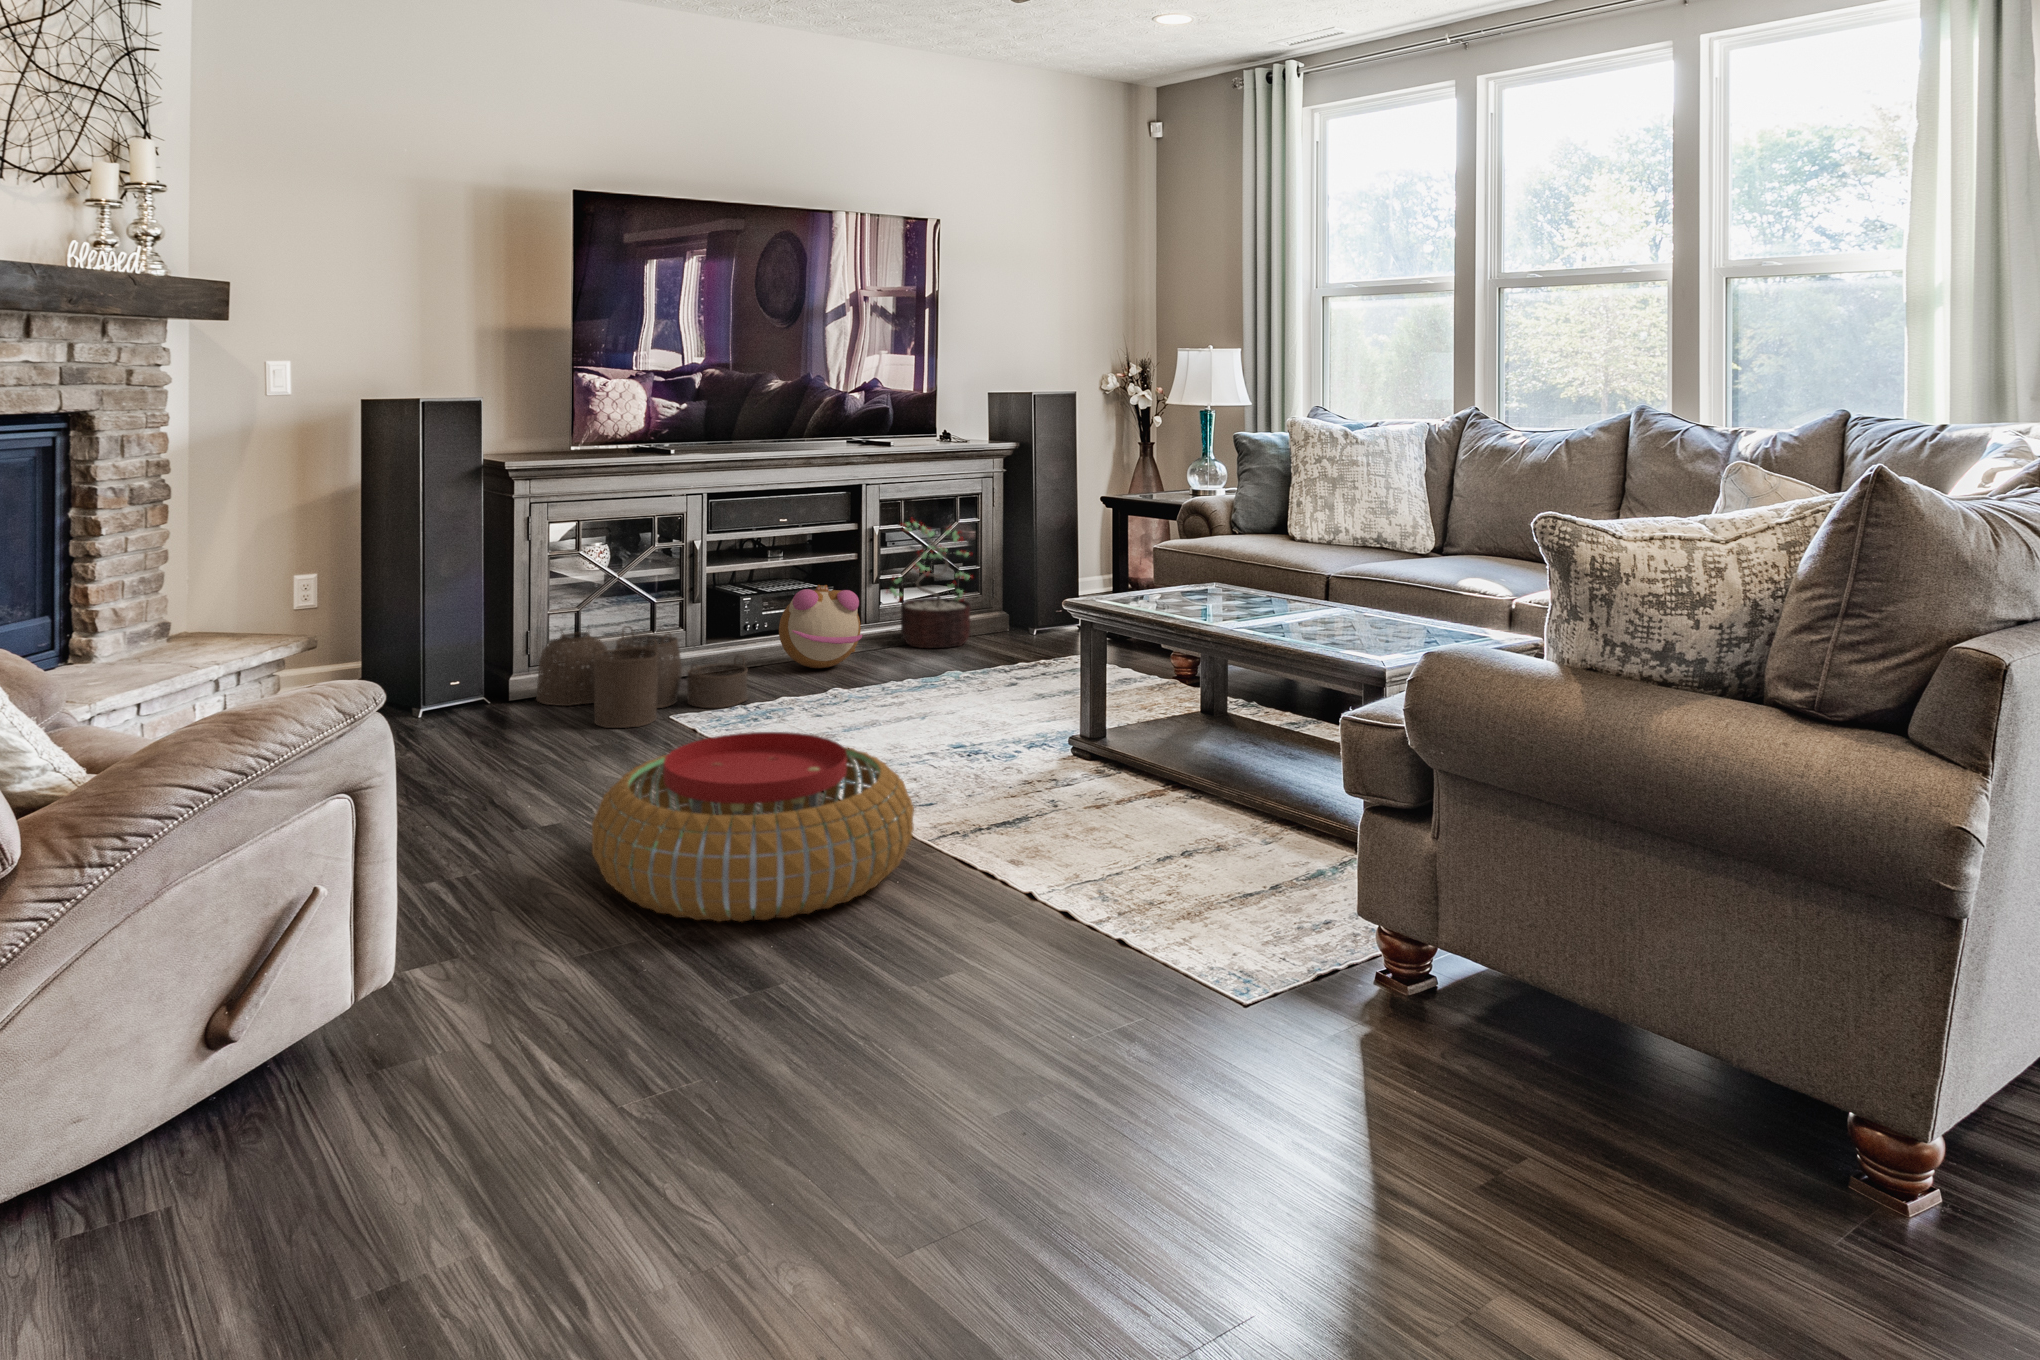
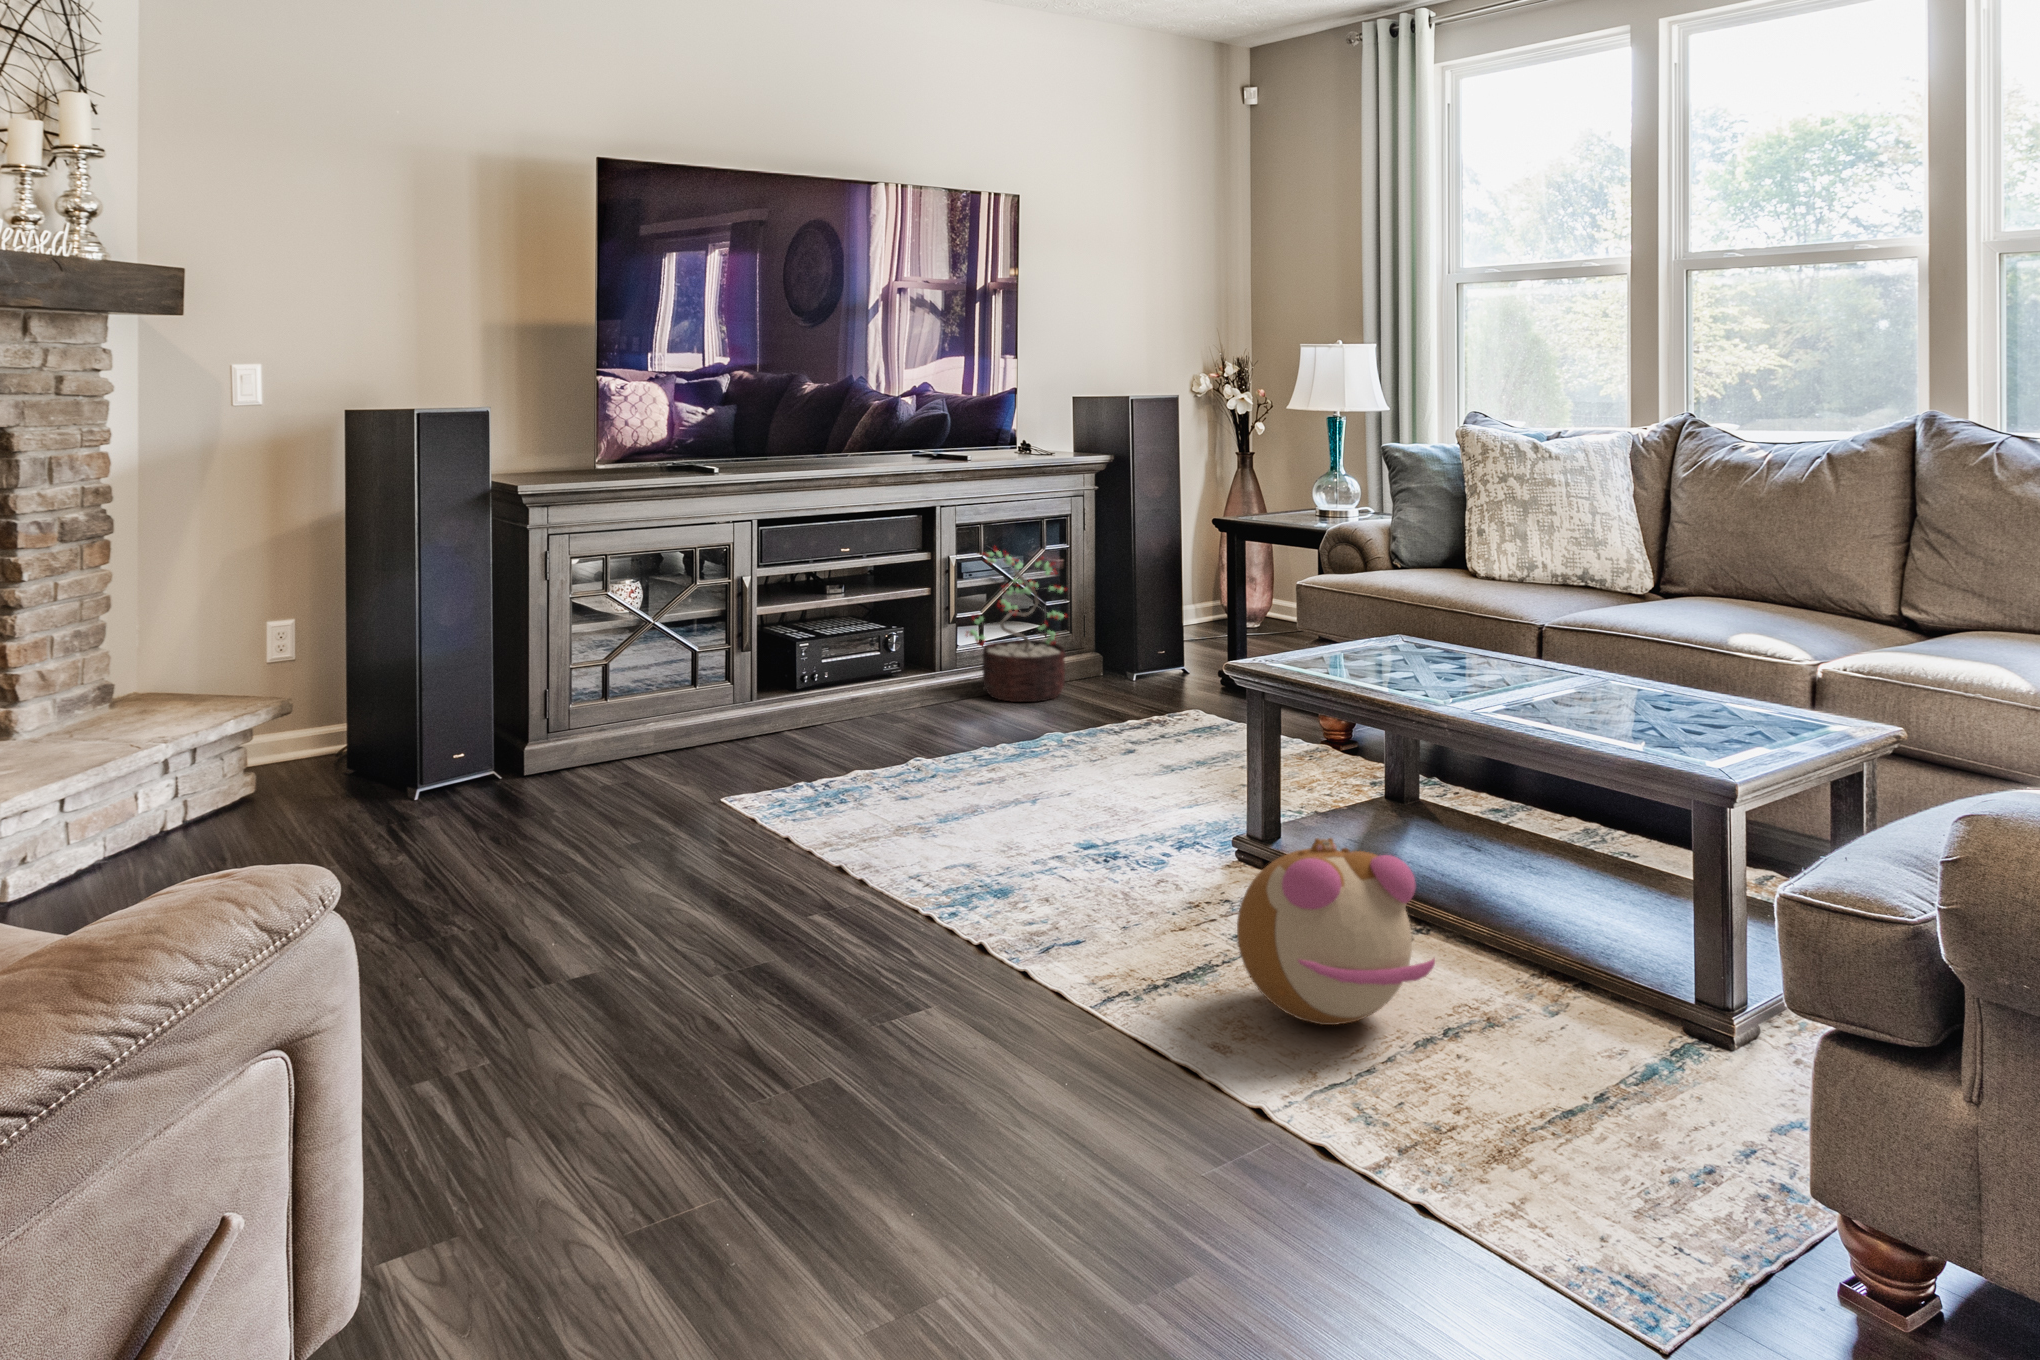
plush toy: present [779,585,862,668] -> present [1237,838,1435,1025]
woven basket: present [536,626,748,728] -> none [557,685,813,818]
pouf: present [592,732,914,922] -> none [639,861,1077,1162]

